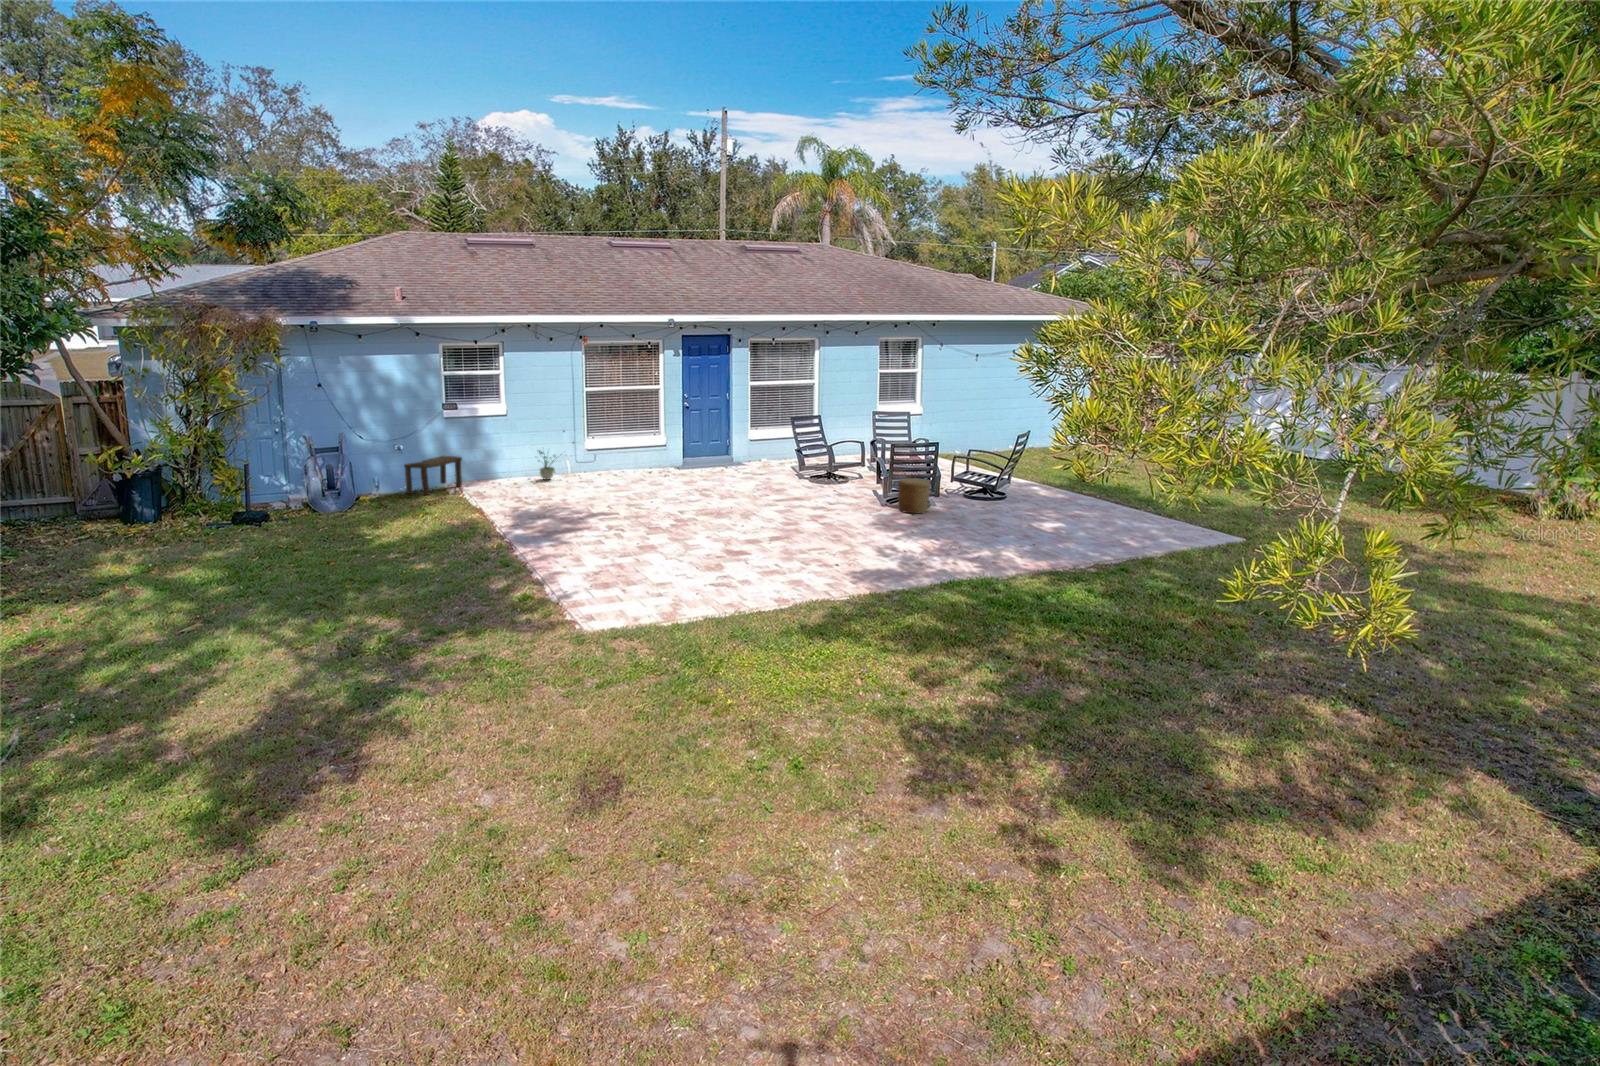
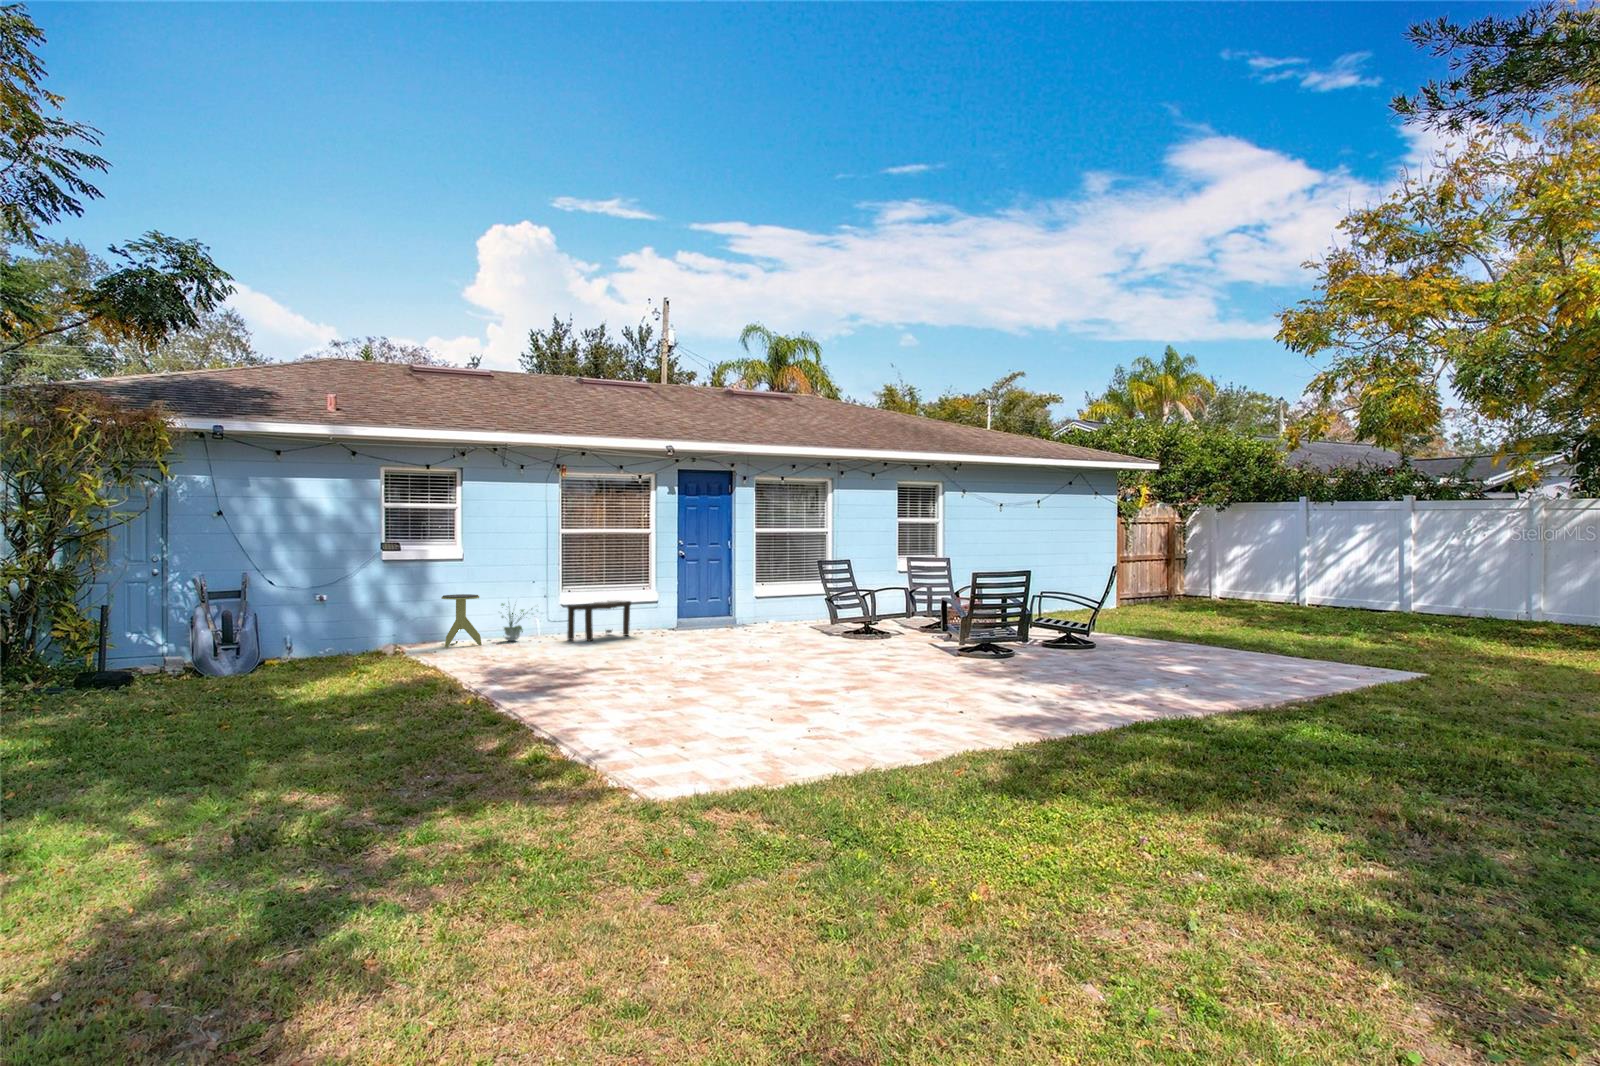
side table: none [490,443,523,486] -> present [441,594,482,647]
bench: present [404,456,462,495] -> present [567,600,631,641]
woven basket: present [898,478,930,514] -> none [978,617,1020,659]

